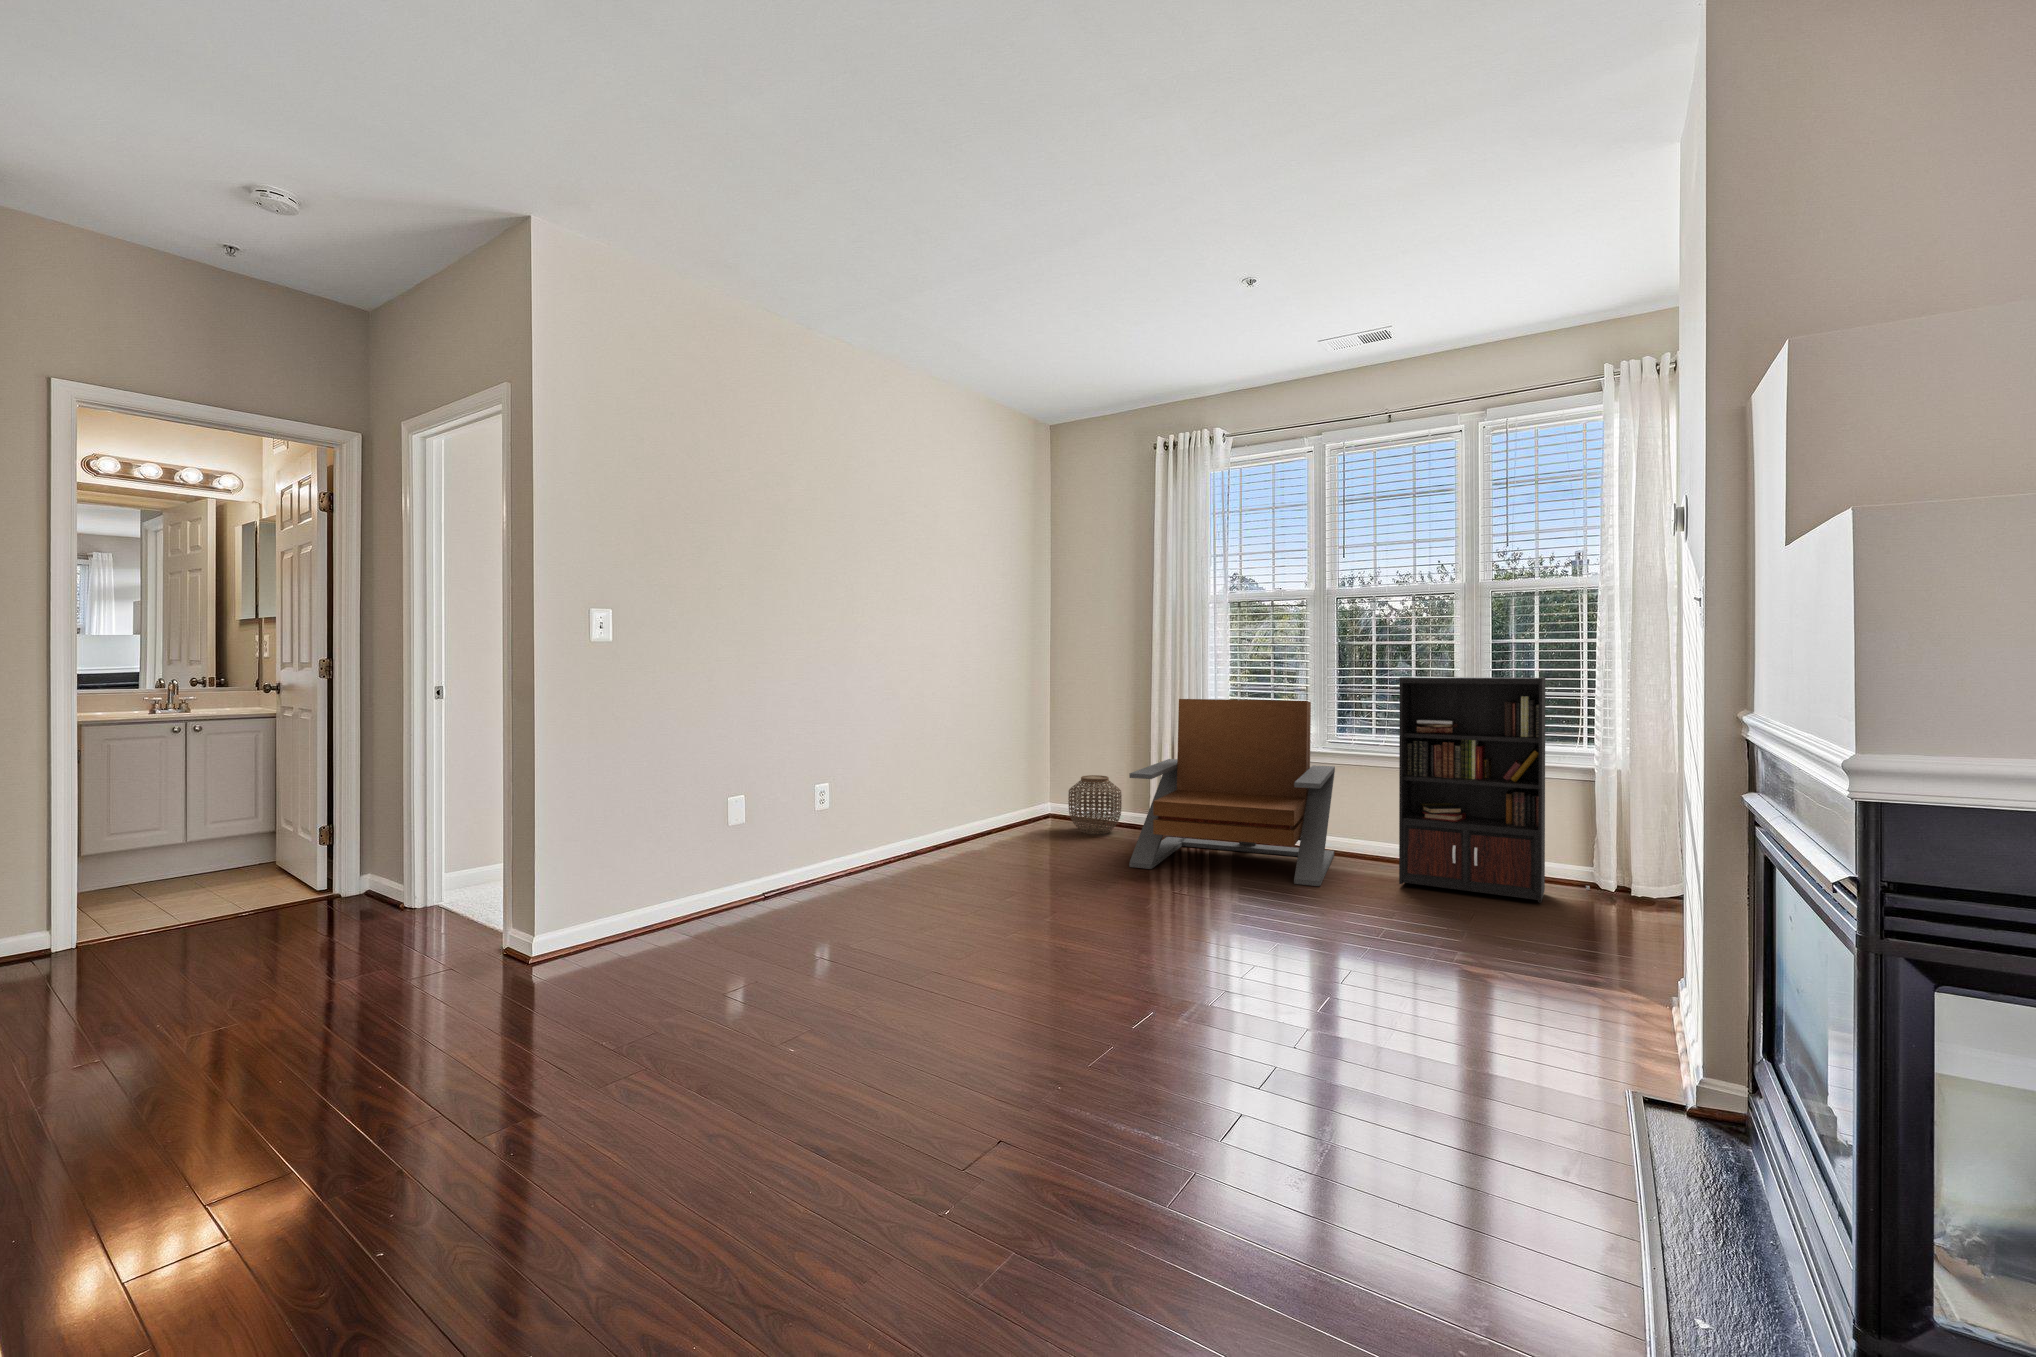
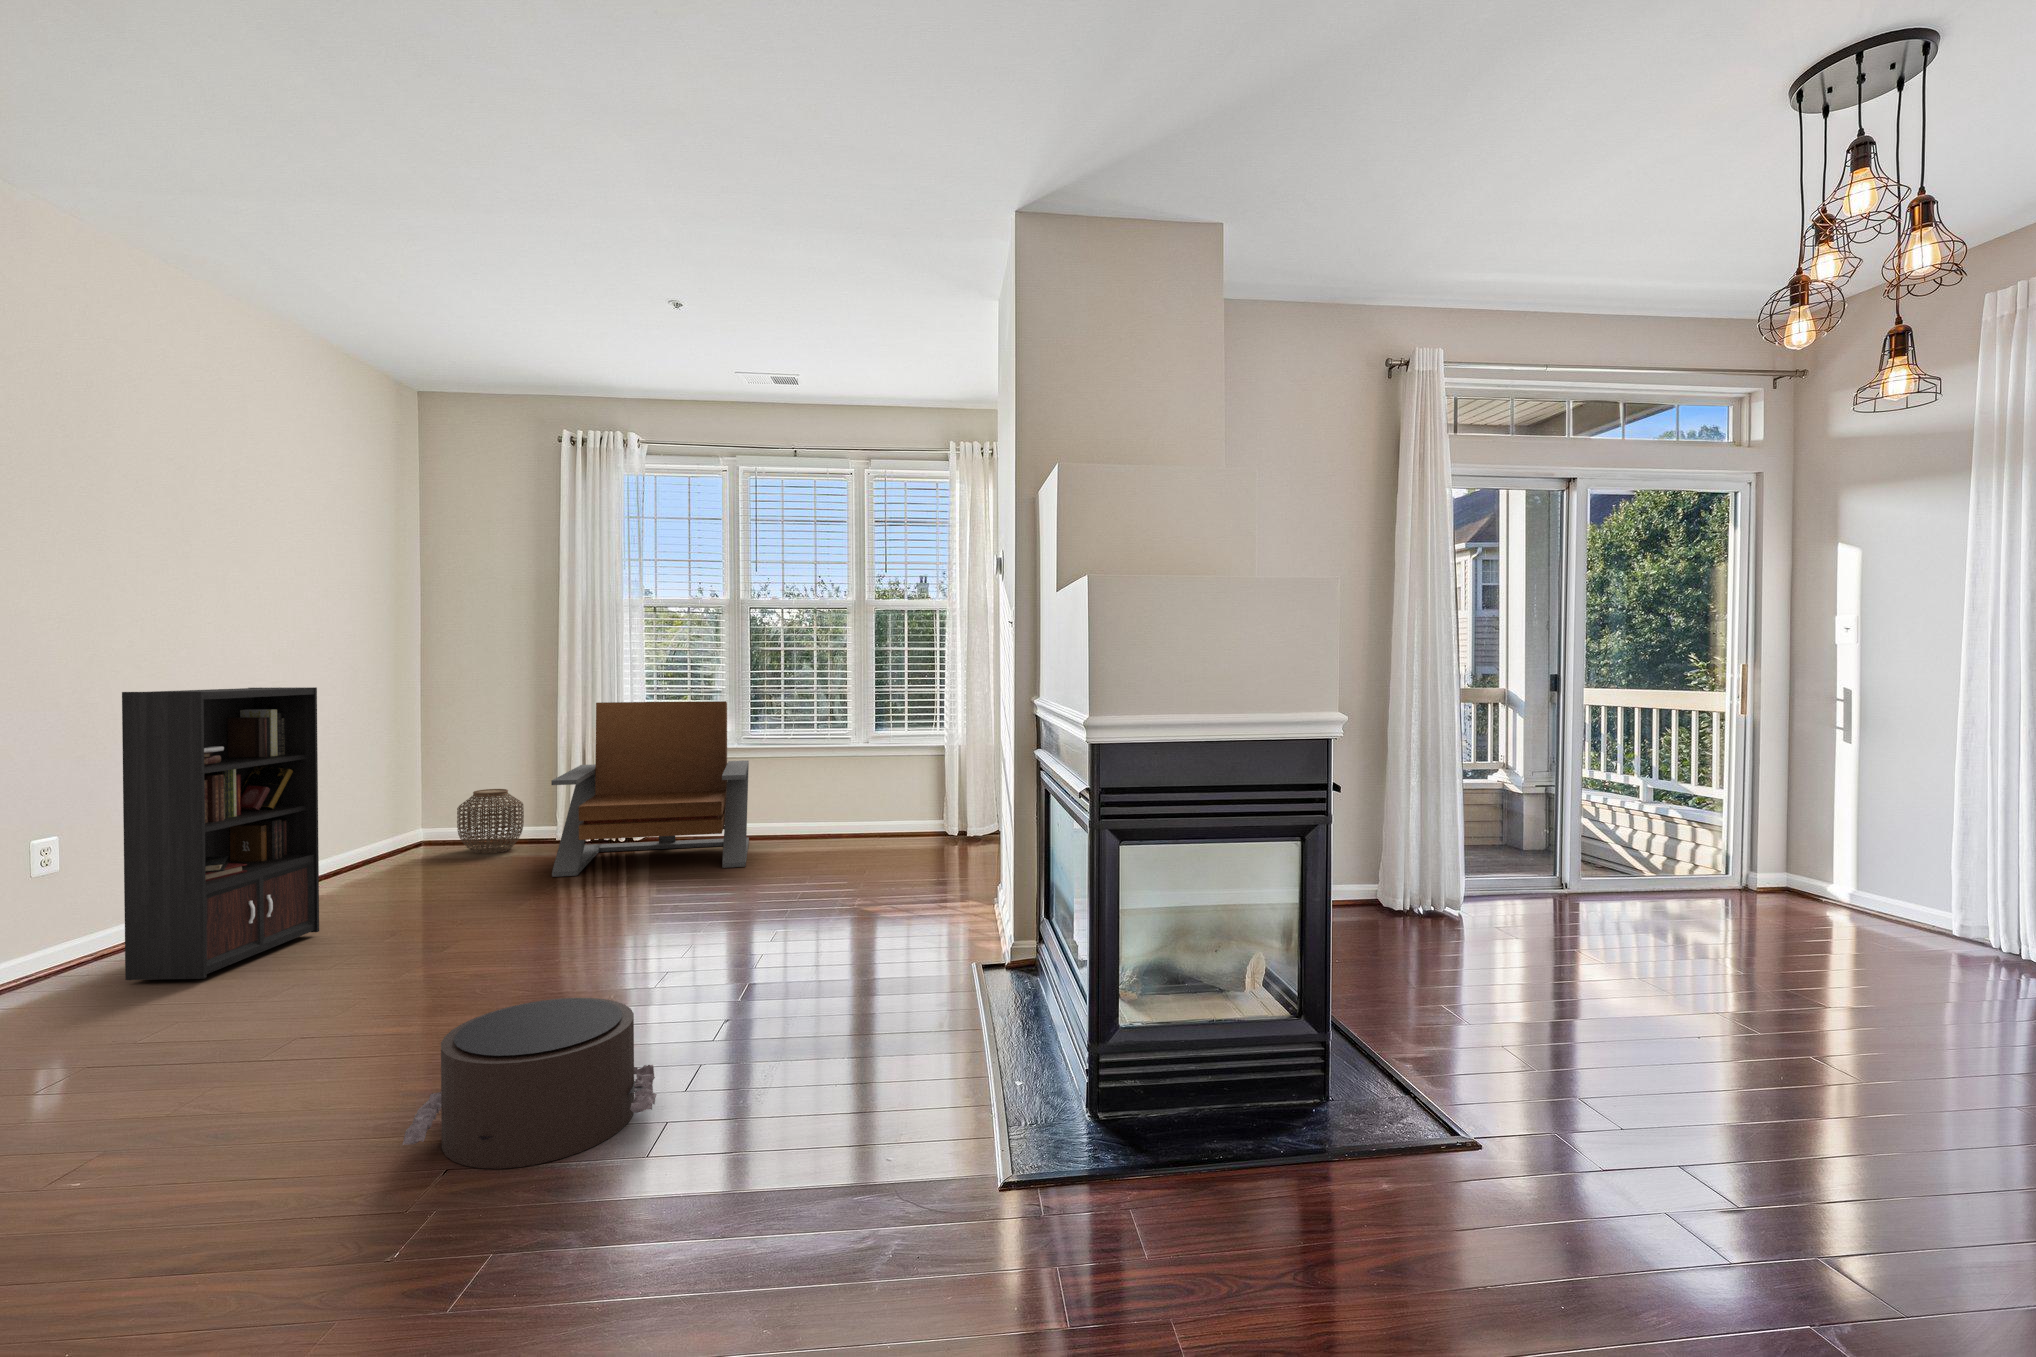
bookcase: present [1399,677,1590,903] -> present [122,687,319,980]
pouf: none [812,1038,1093,1267] -> present [402,998,657,1169]

